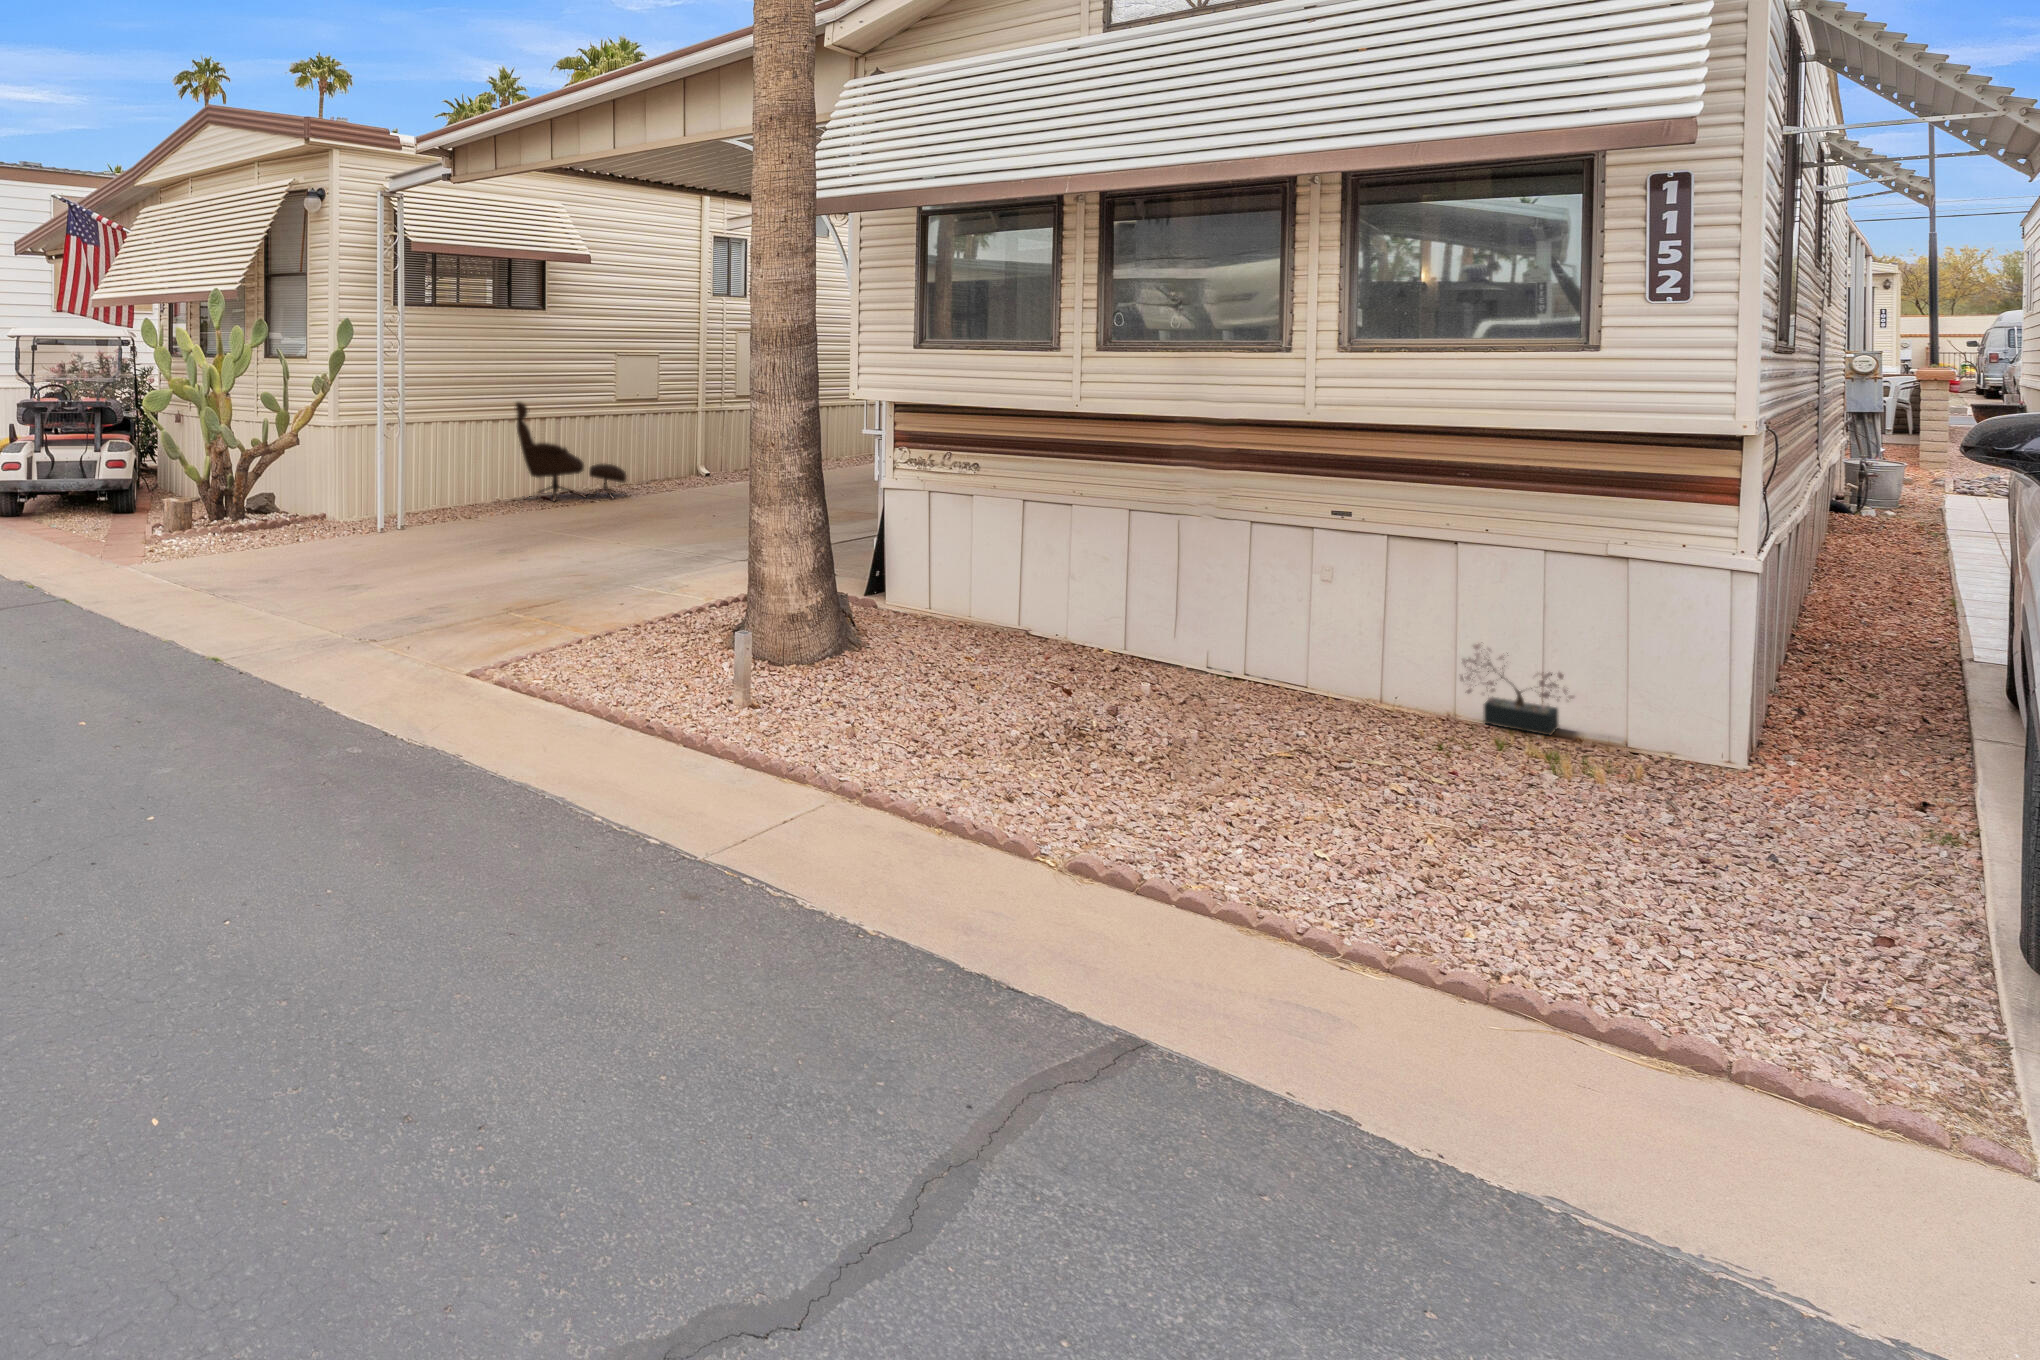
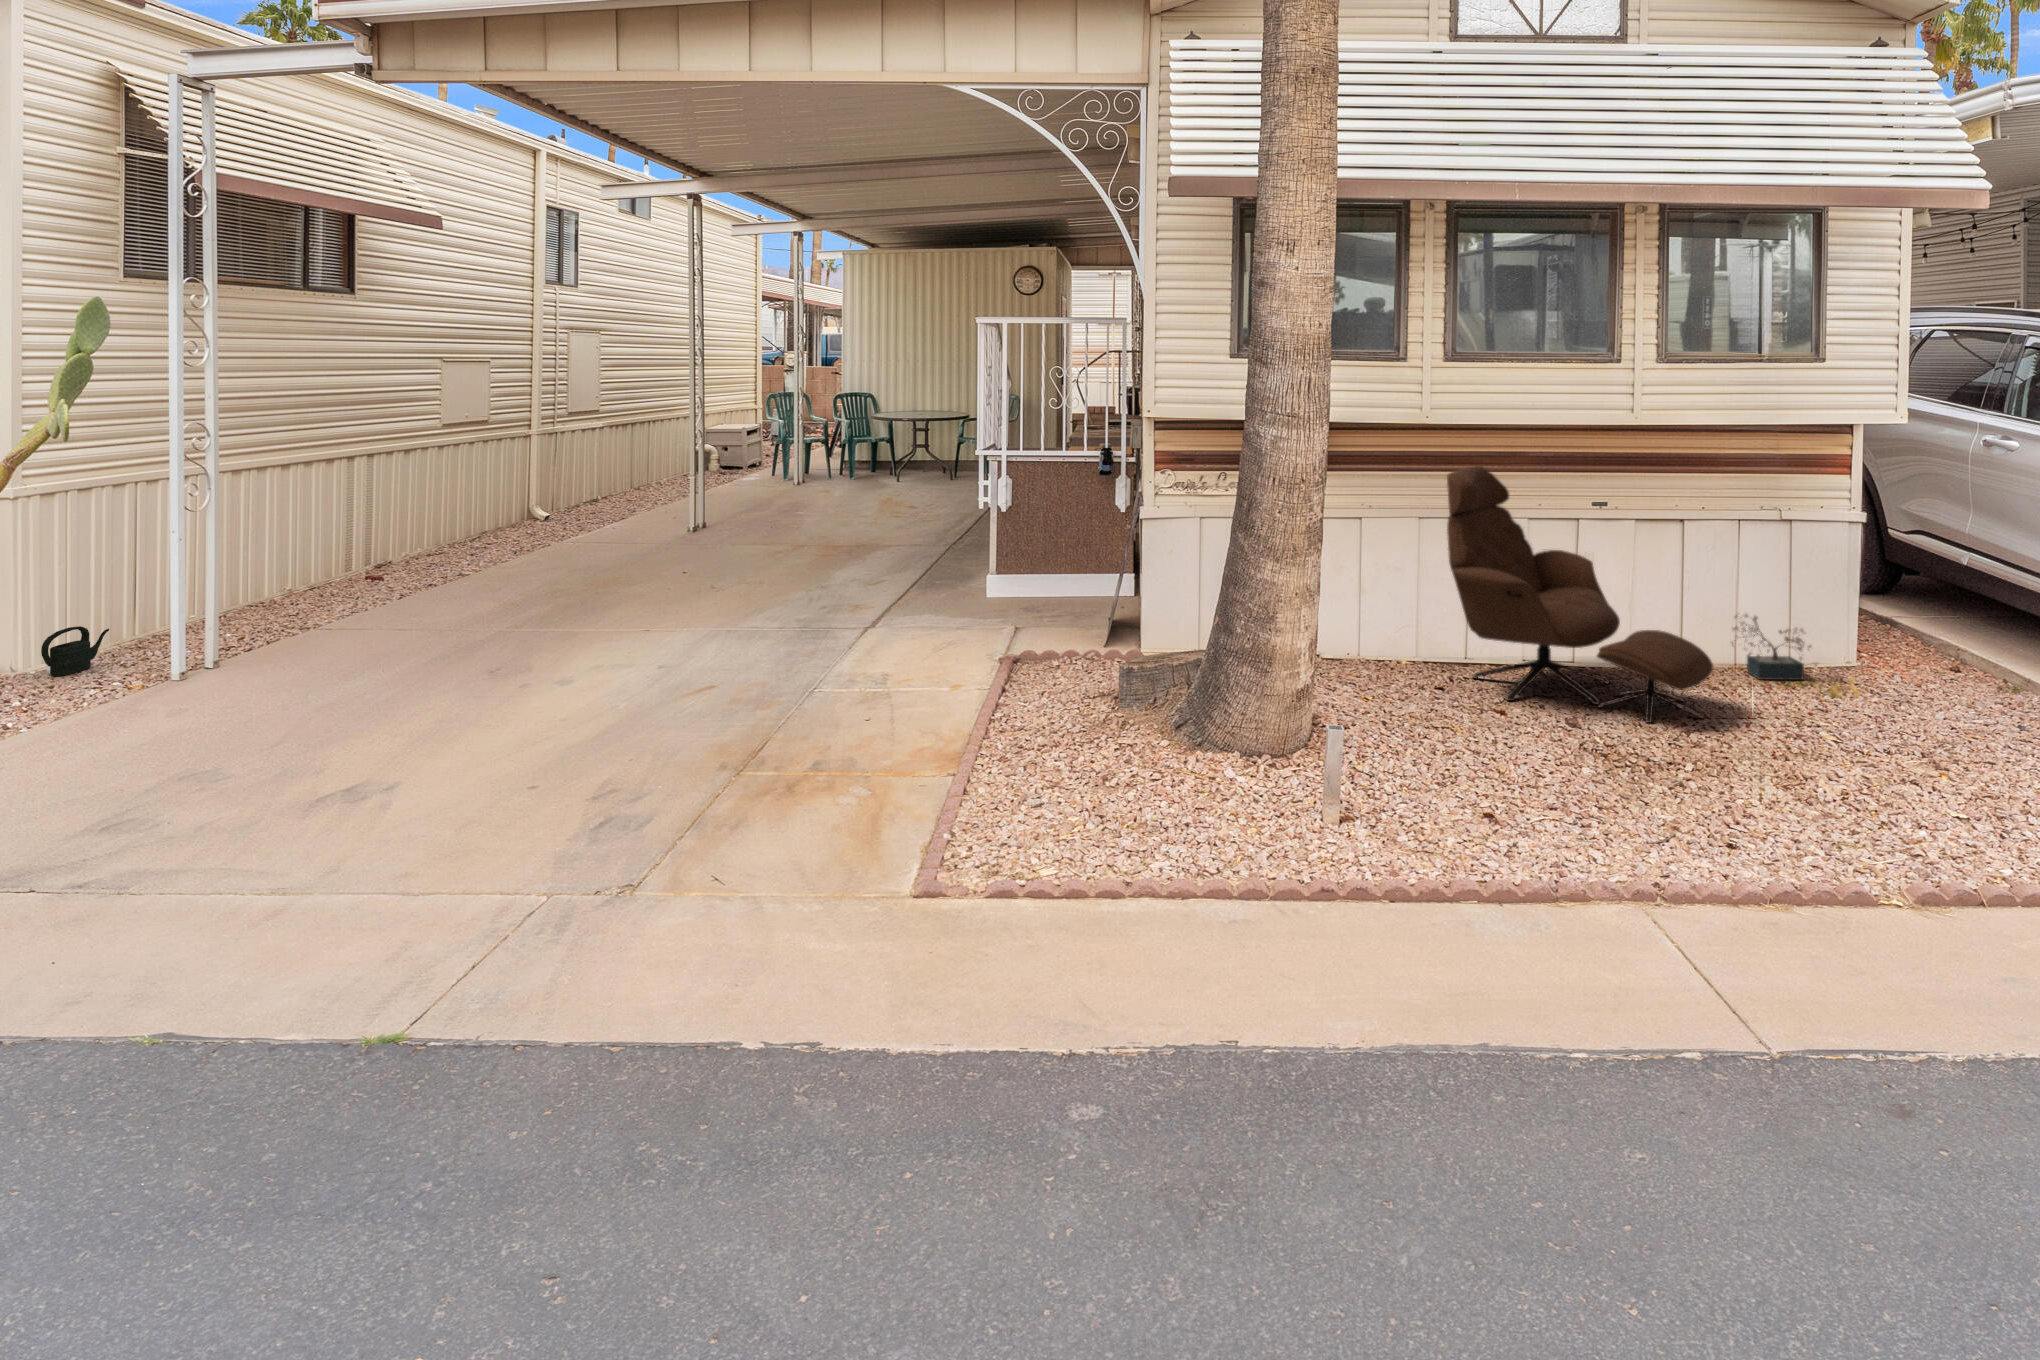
lounge chair: present [516,402,627,501] -> present [1447,466,1713,723]
watering can: none [339,500,374,525] -> present [41,626,109,676]

